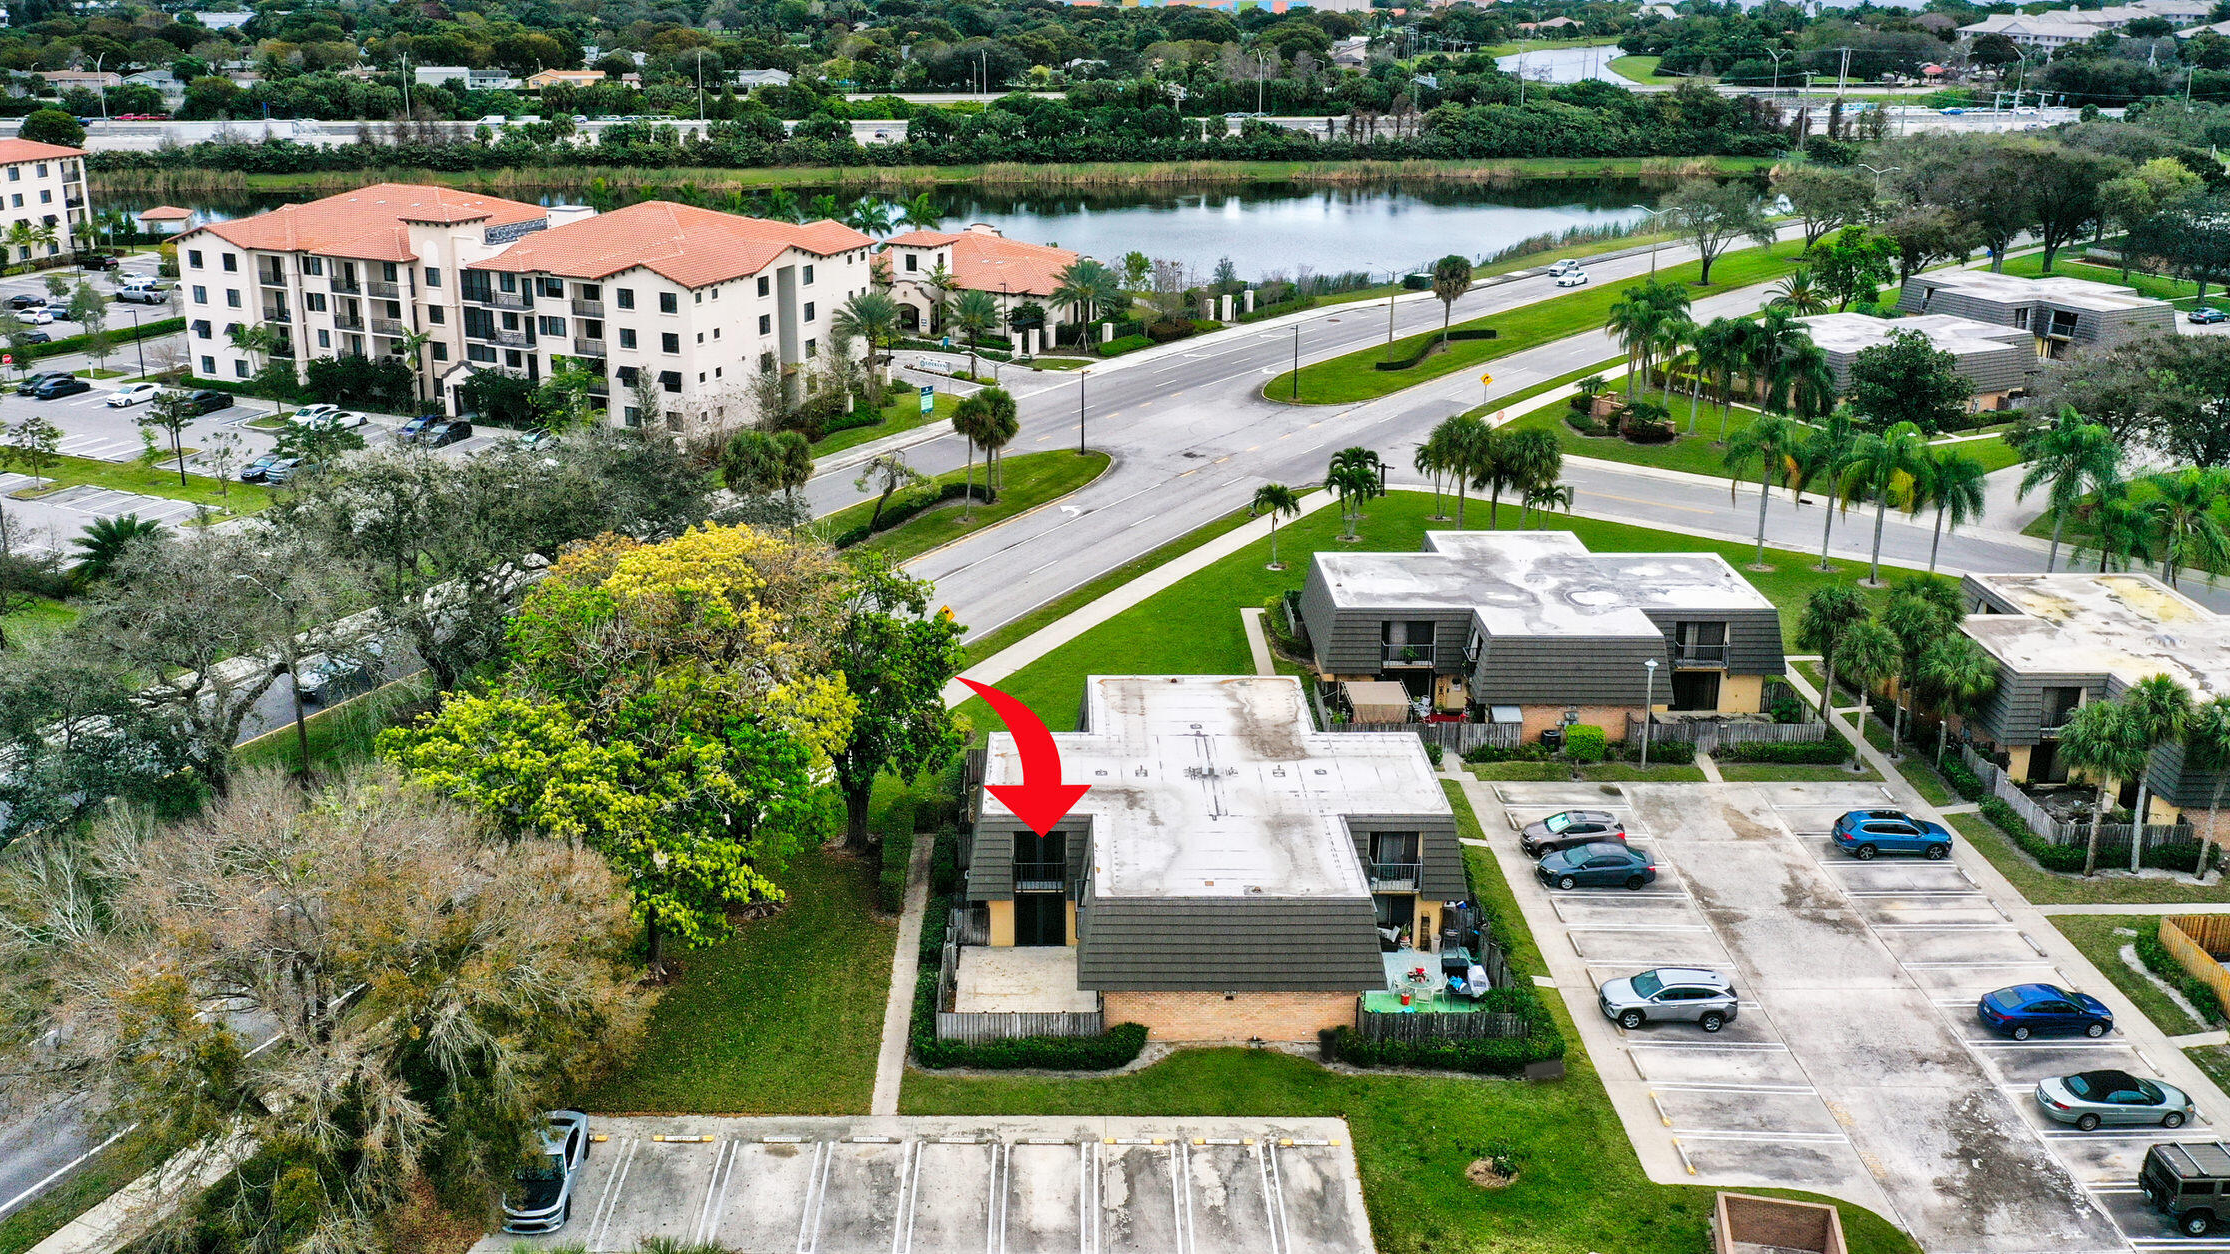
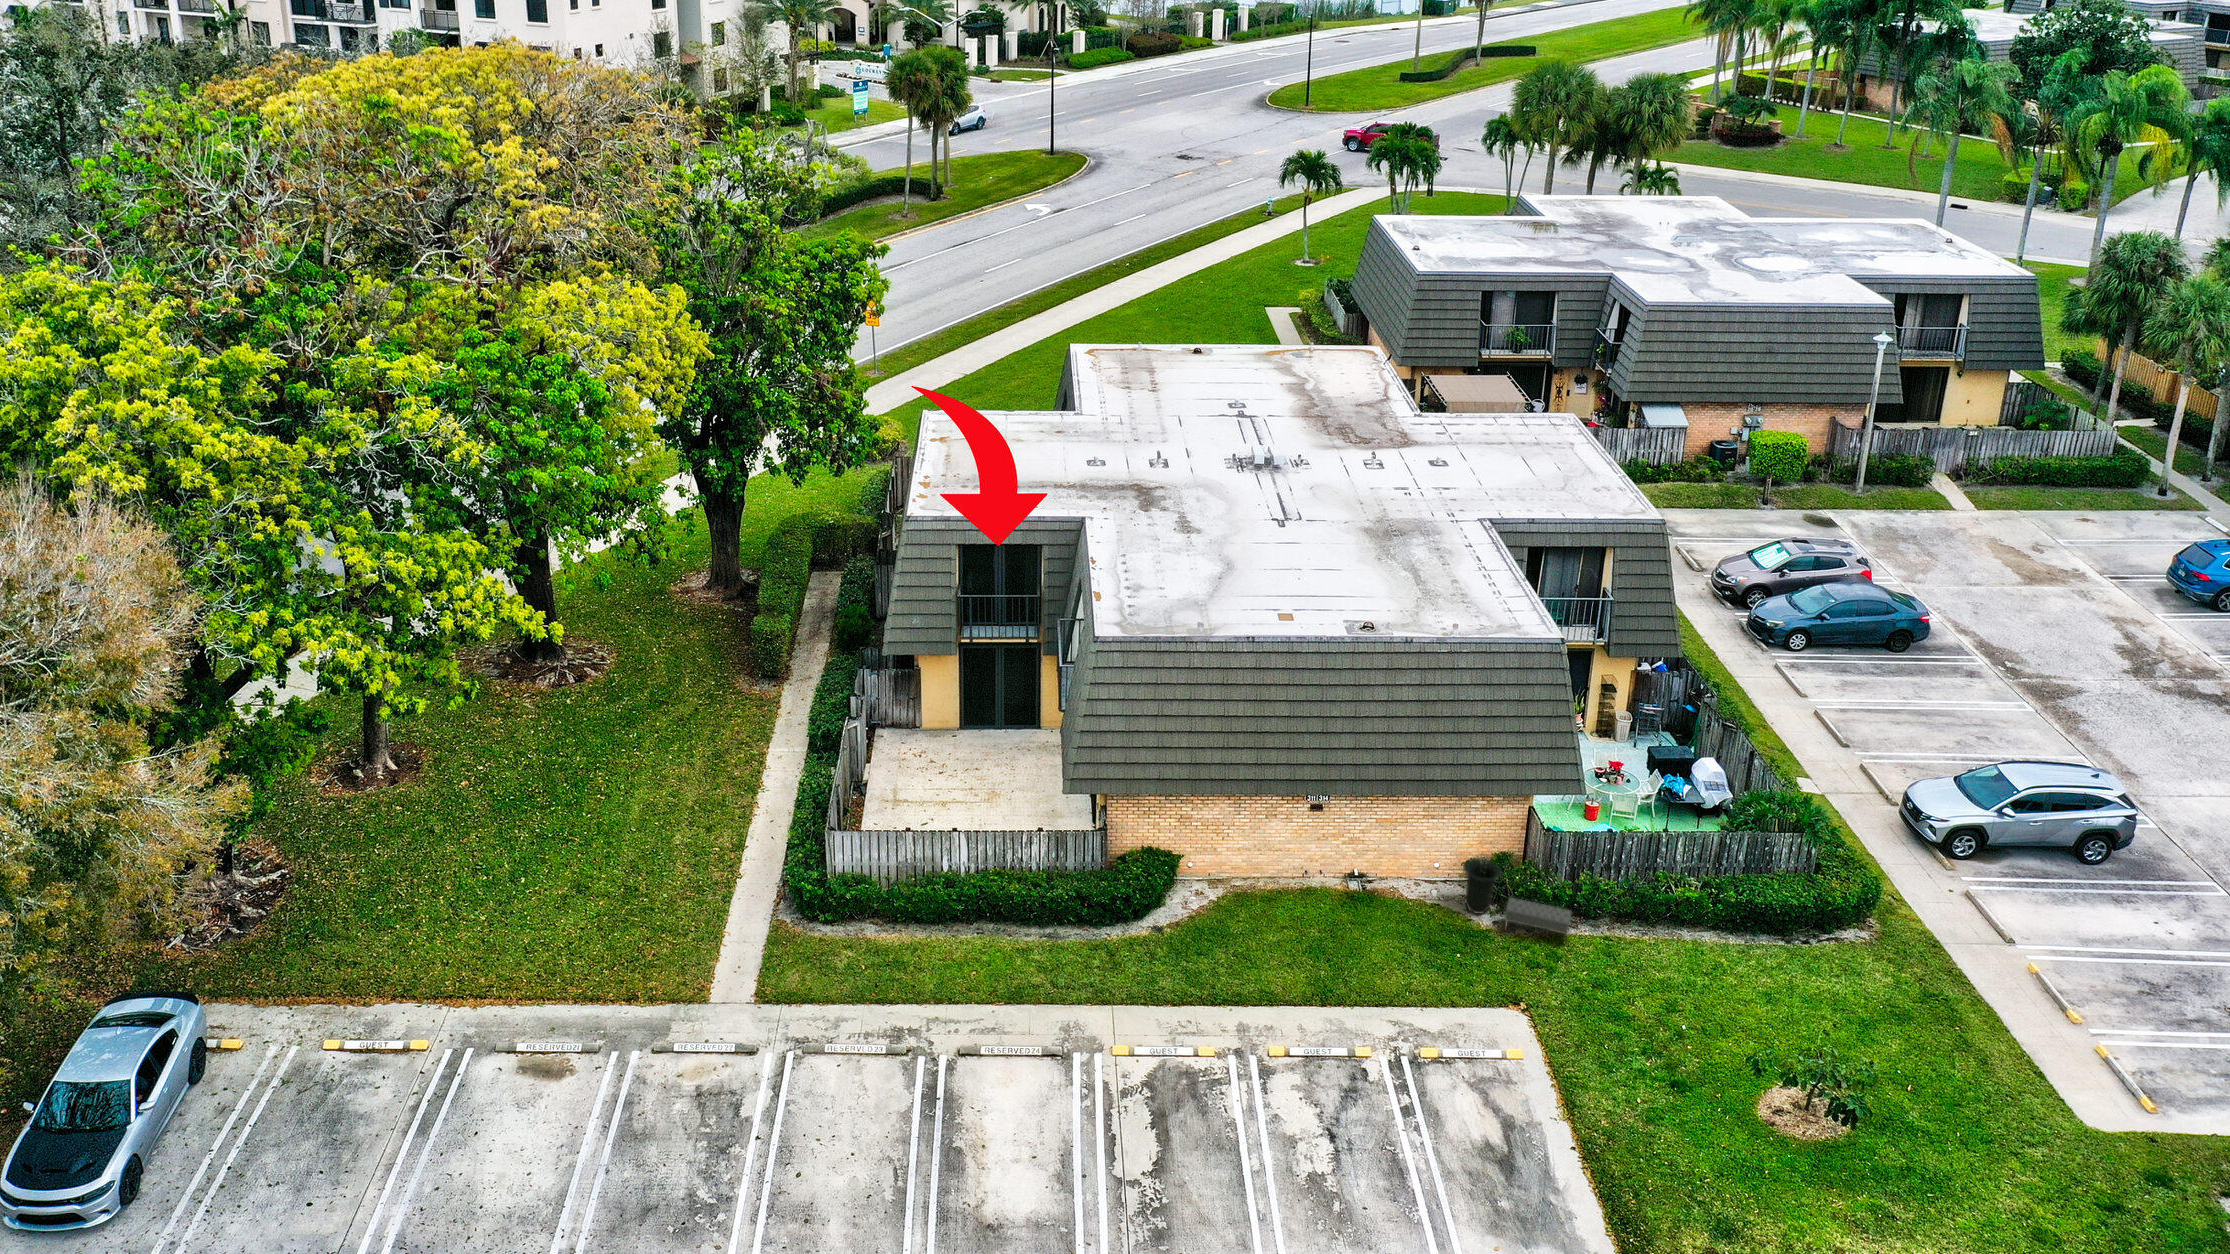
bench: present [1525,1060,1565,1085] -> present [1504,898,1571,943]

